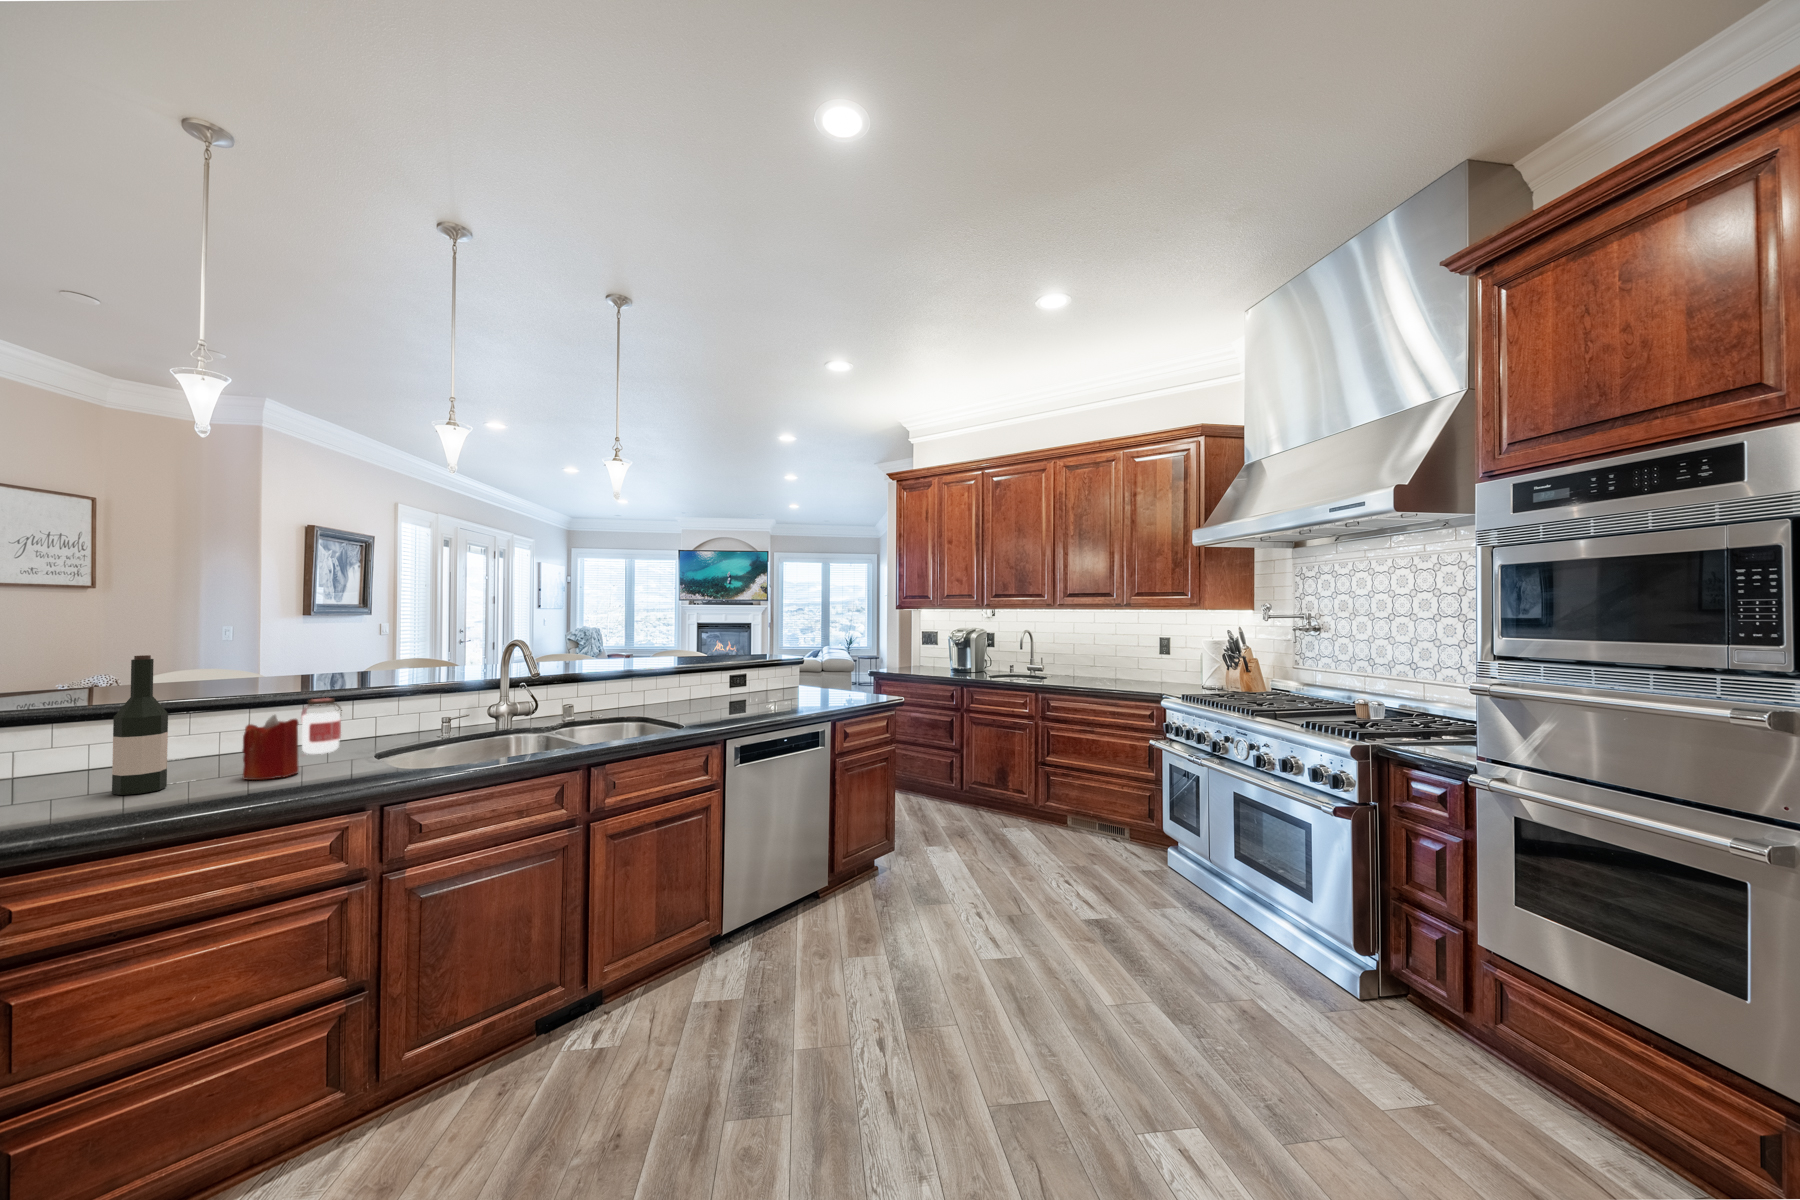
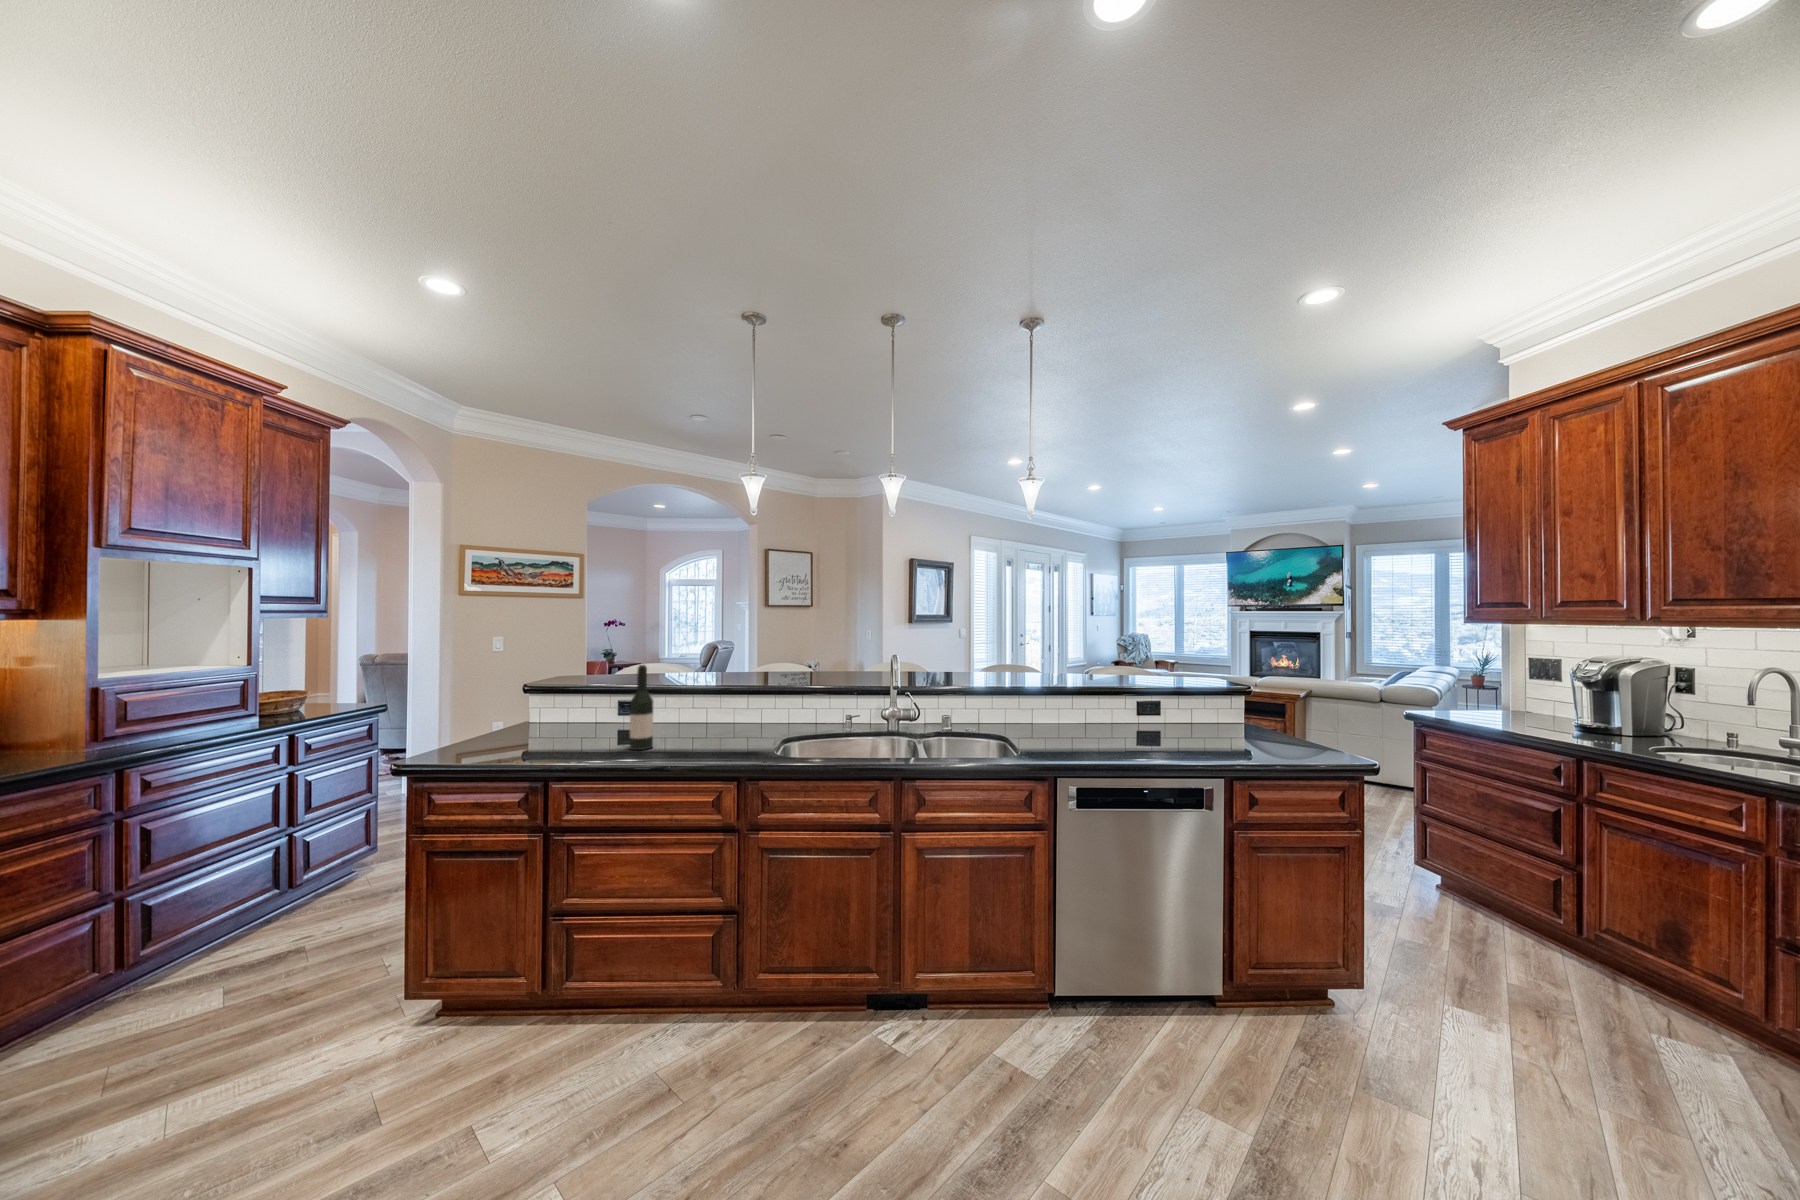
jar: present [301,698,342,754] -> none [743,697,766,737]
candle: present [242,715,299,780] -> none [685,708,717,753]

